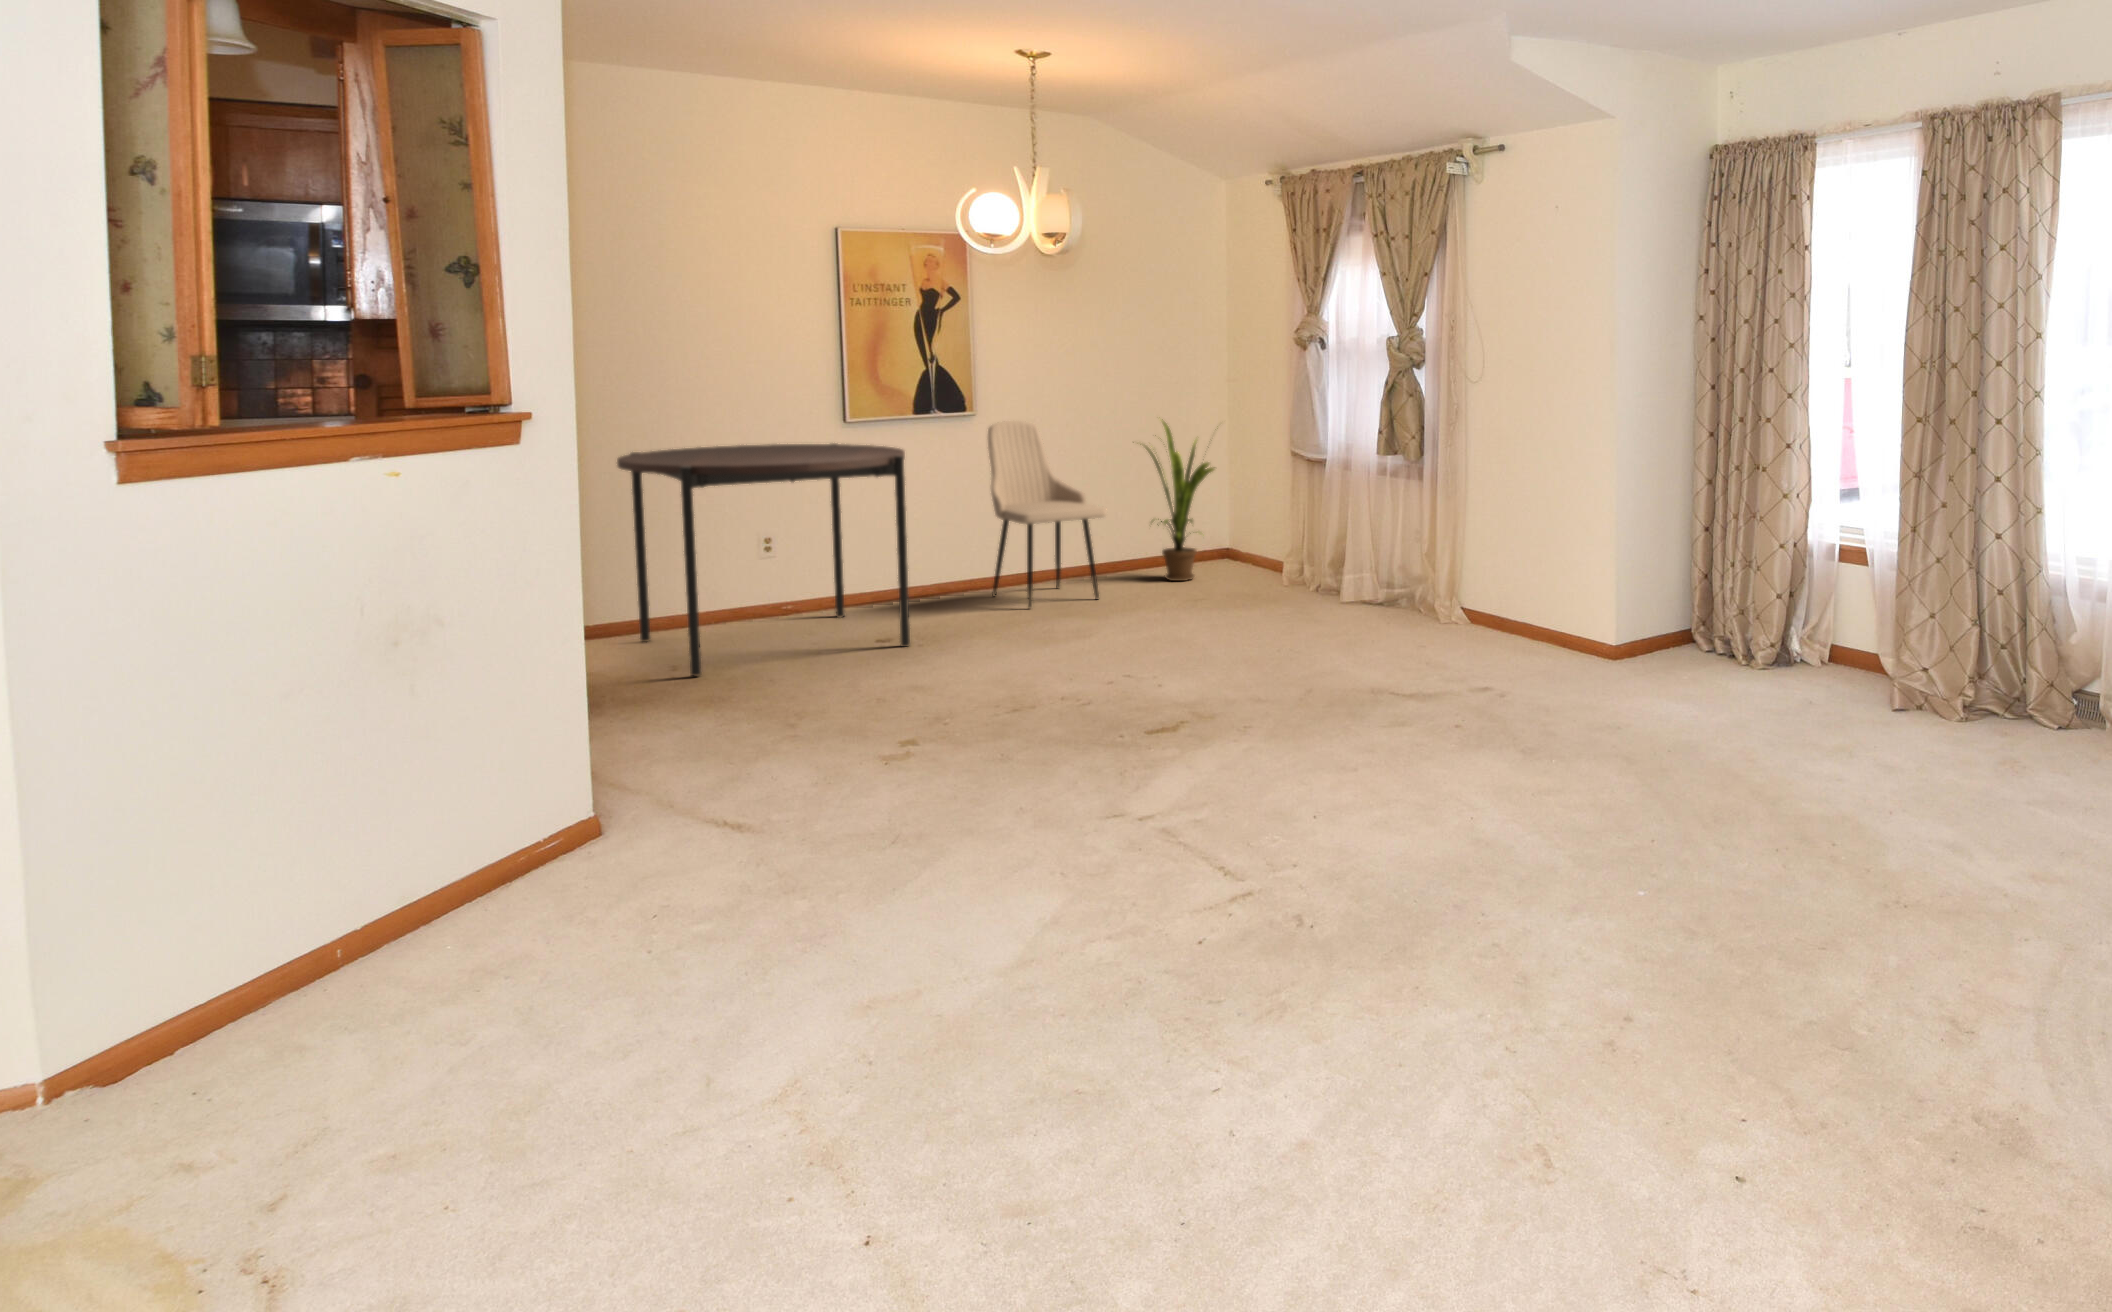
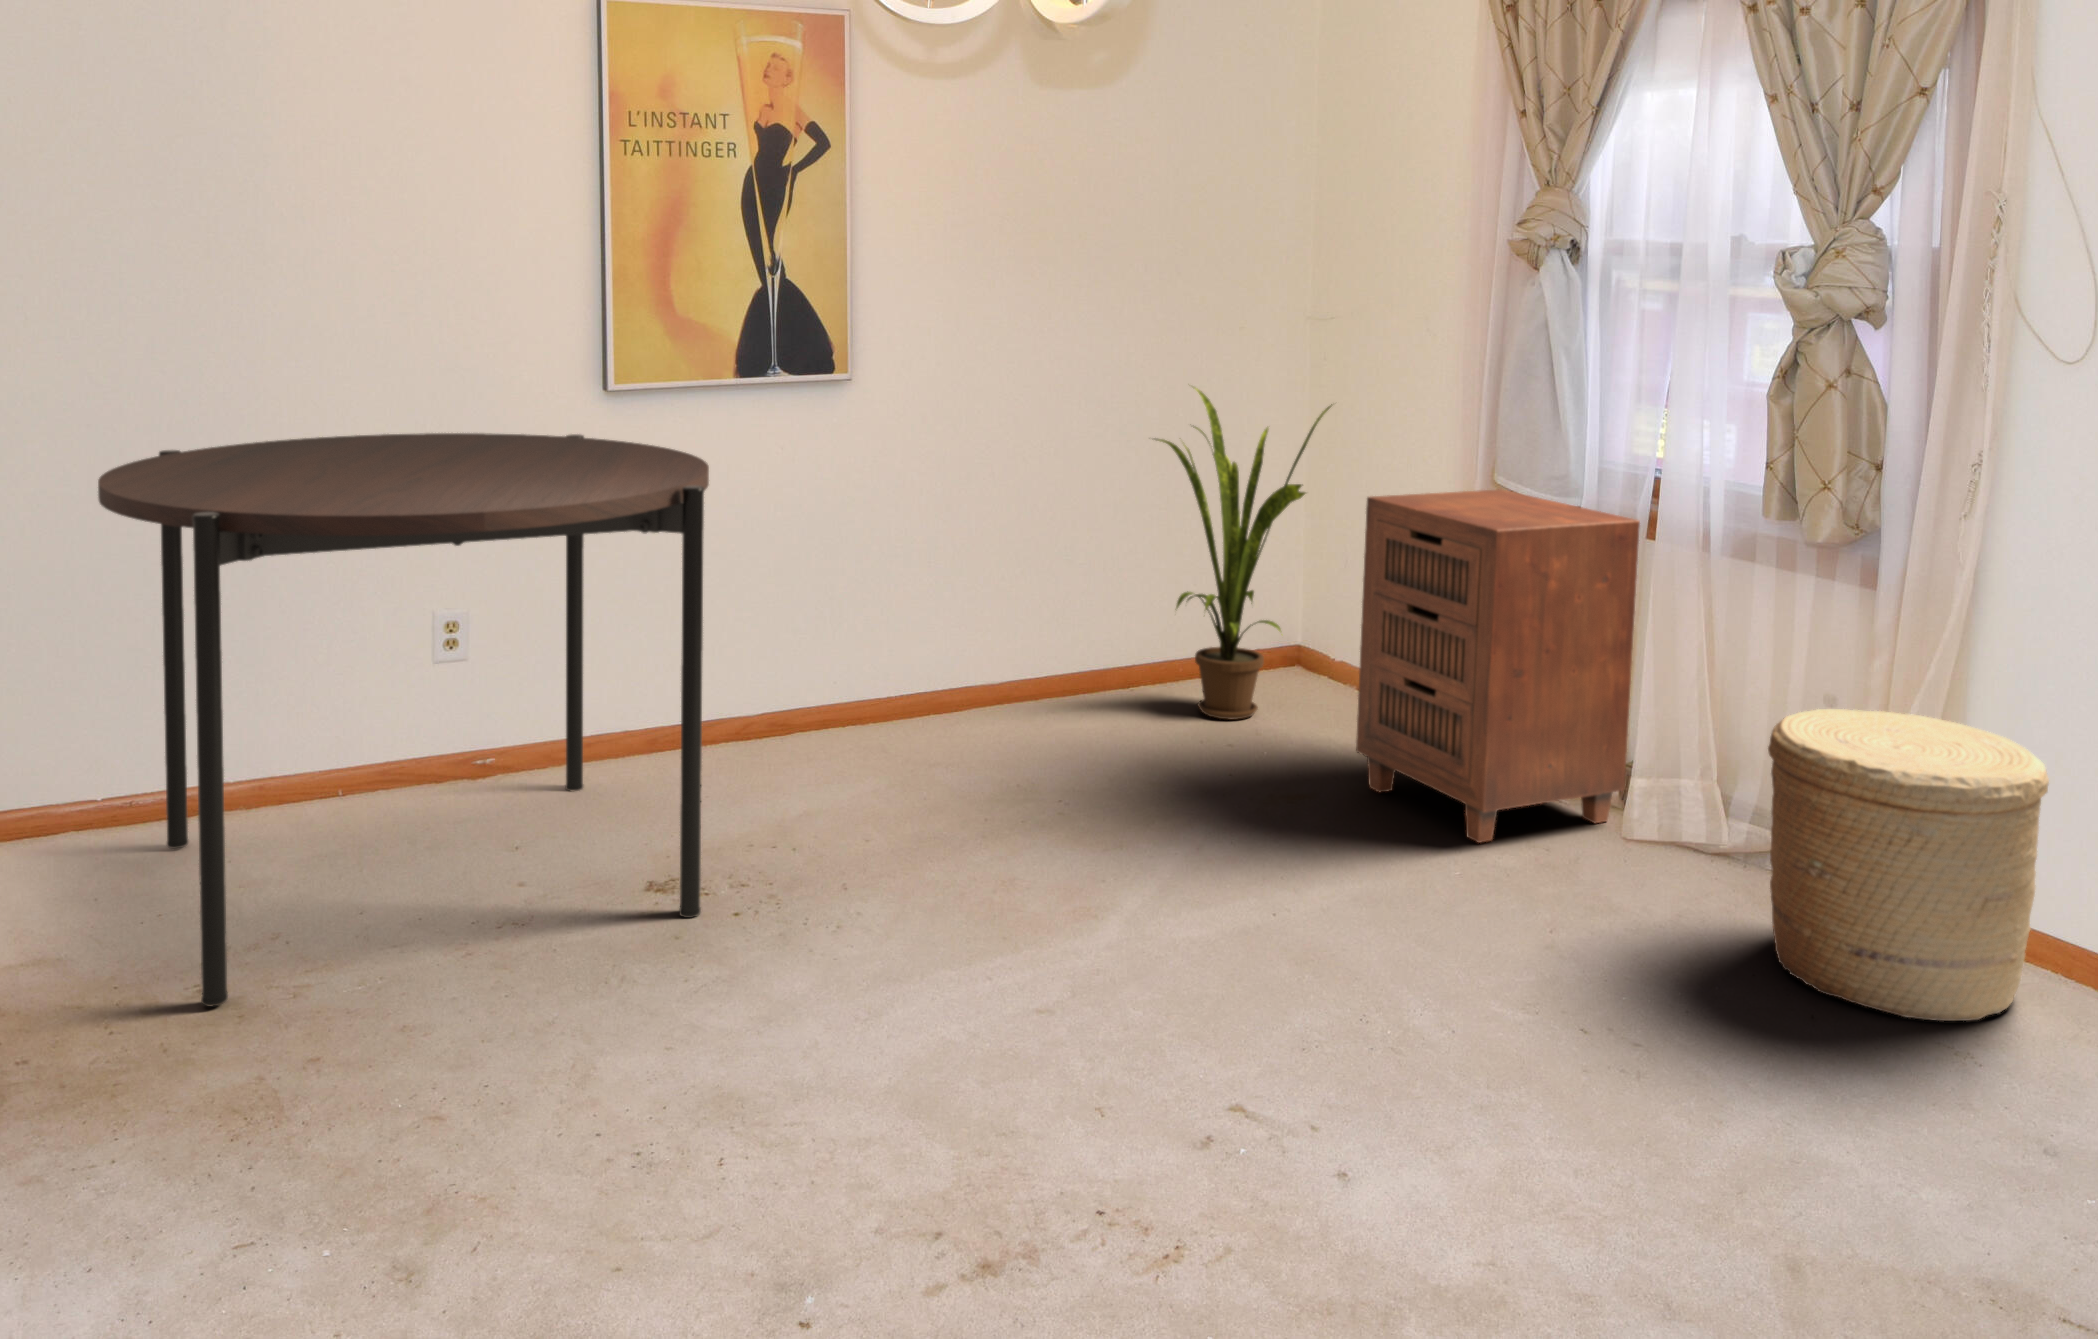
dining chair: present [988,421,1107,608] -> none [870,390,1107,792]
cabinet: none [1228,458,1346,611] -> present [1356,489,1640,843]
woven basket: none [1368,532,1470,643] -> present [1768,709,2049,1021]

